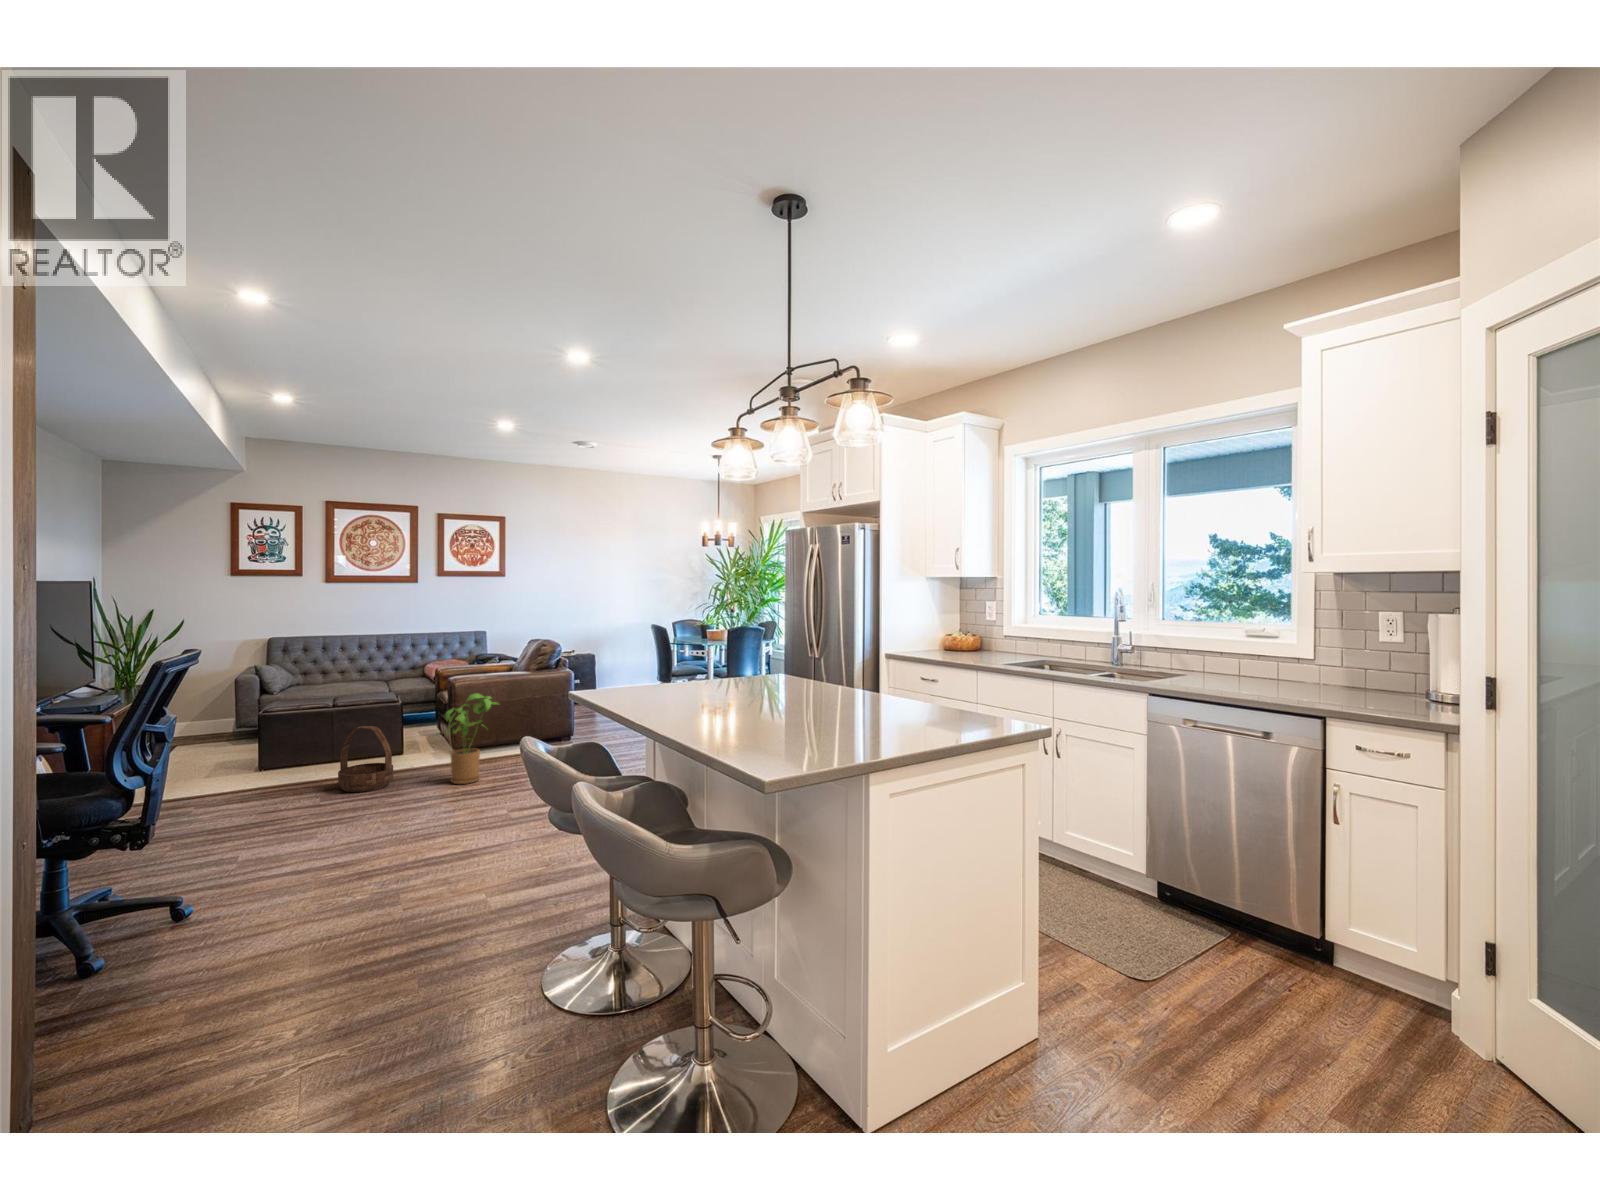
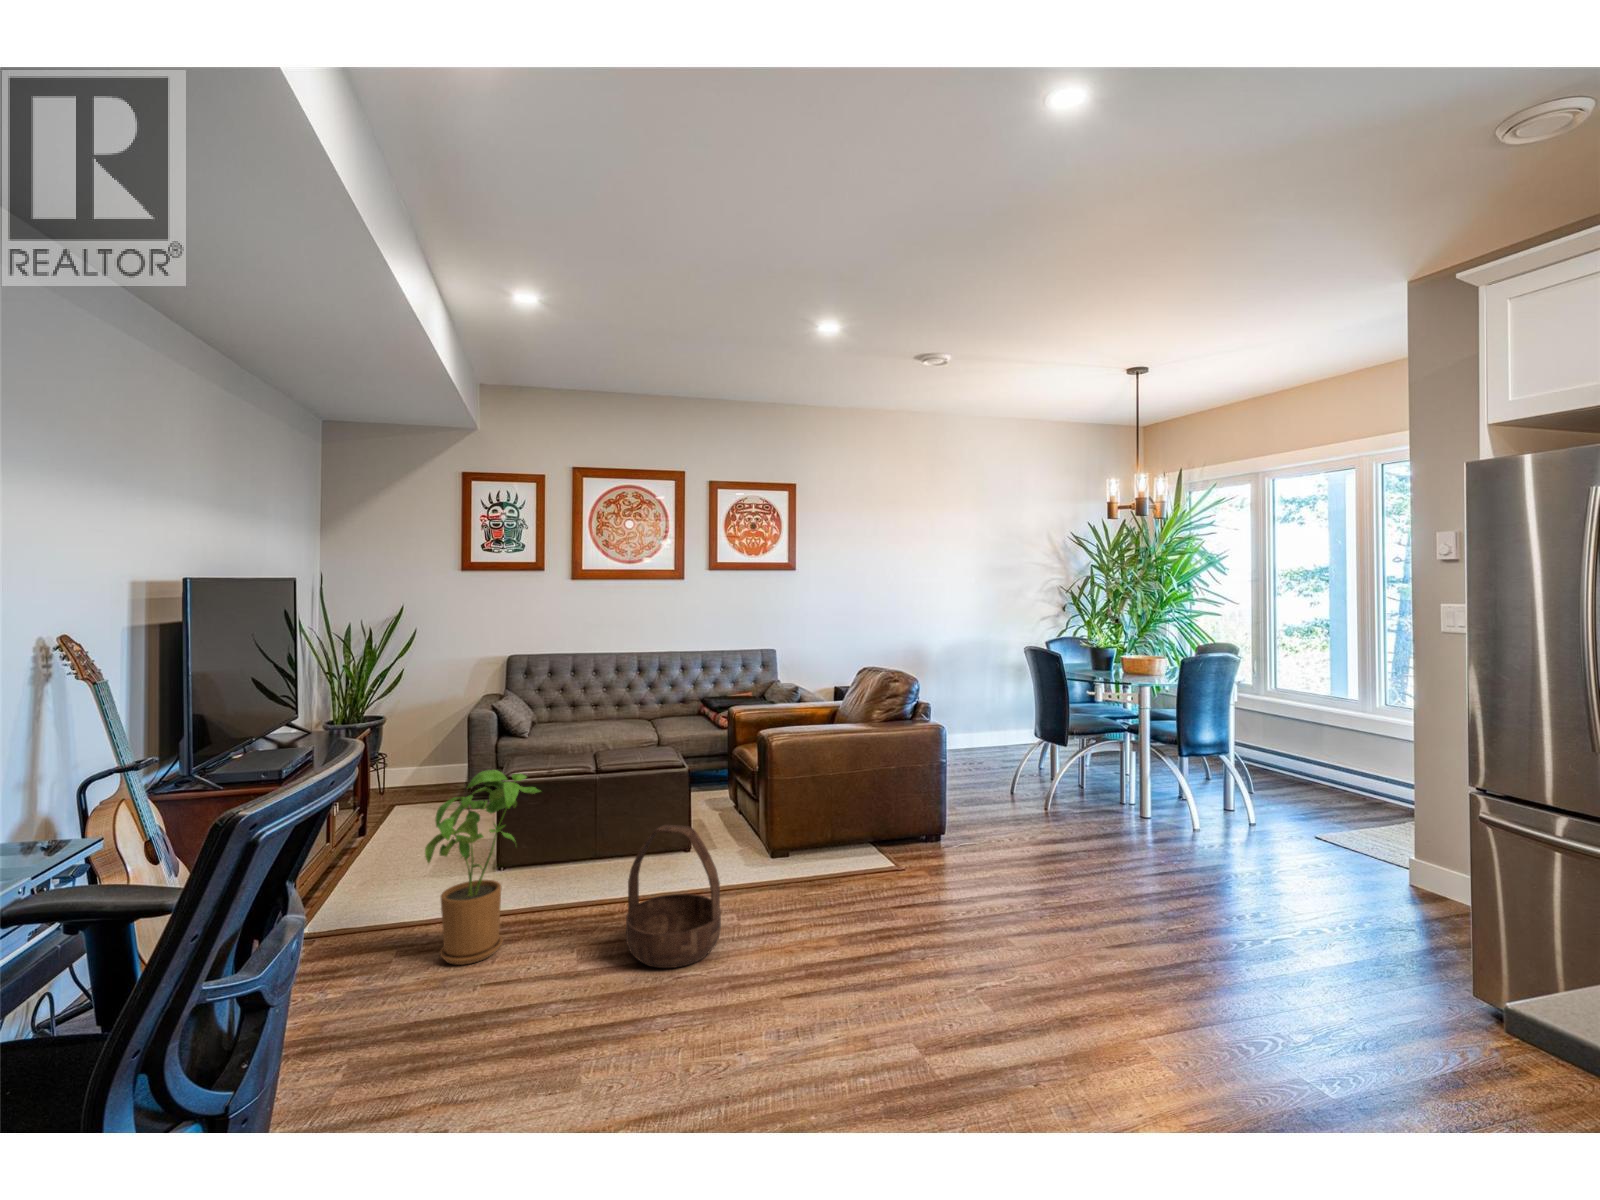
house plant: present [446,694,498,784] -> present [425,770,540,965]

